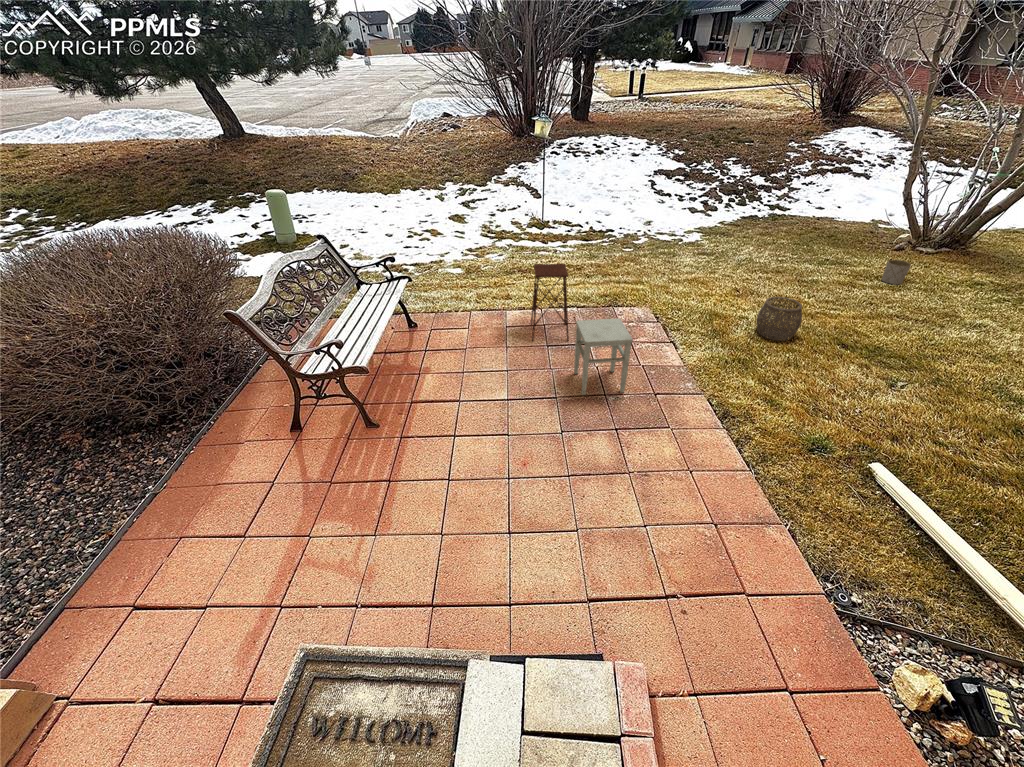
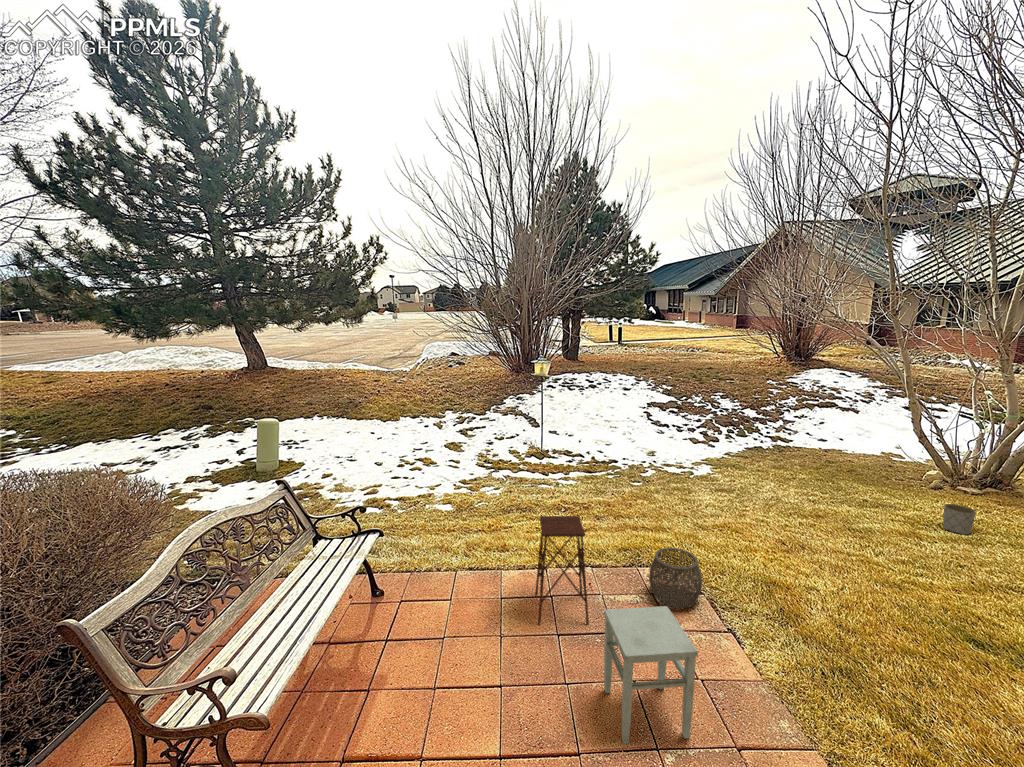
woven basket: present [756,297,802,341] -> present [649,548,702,609]

